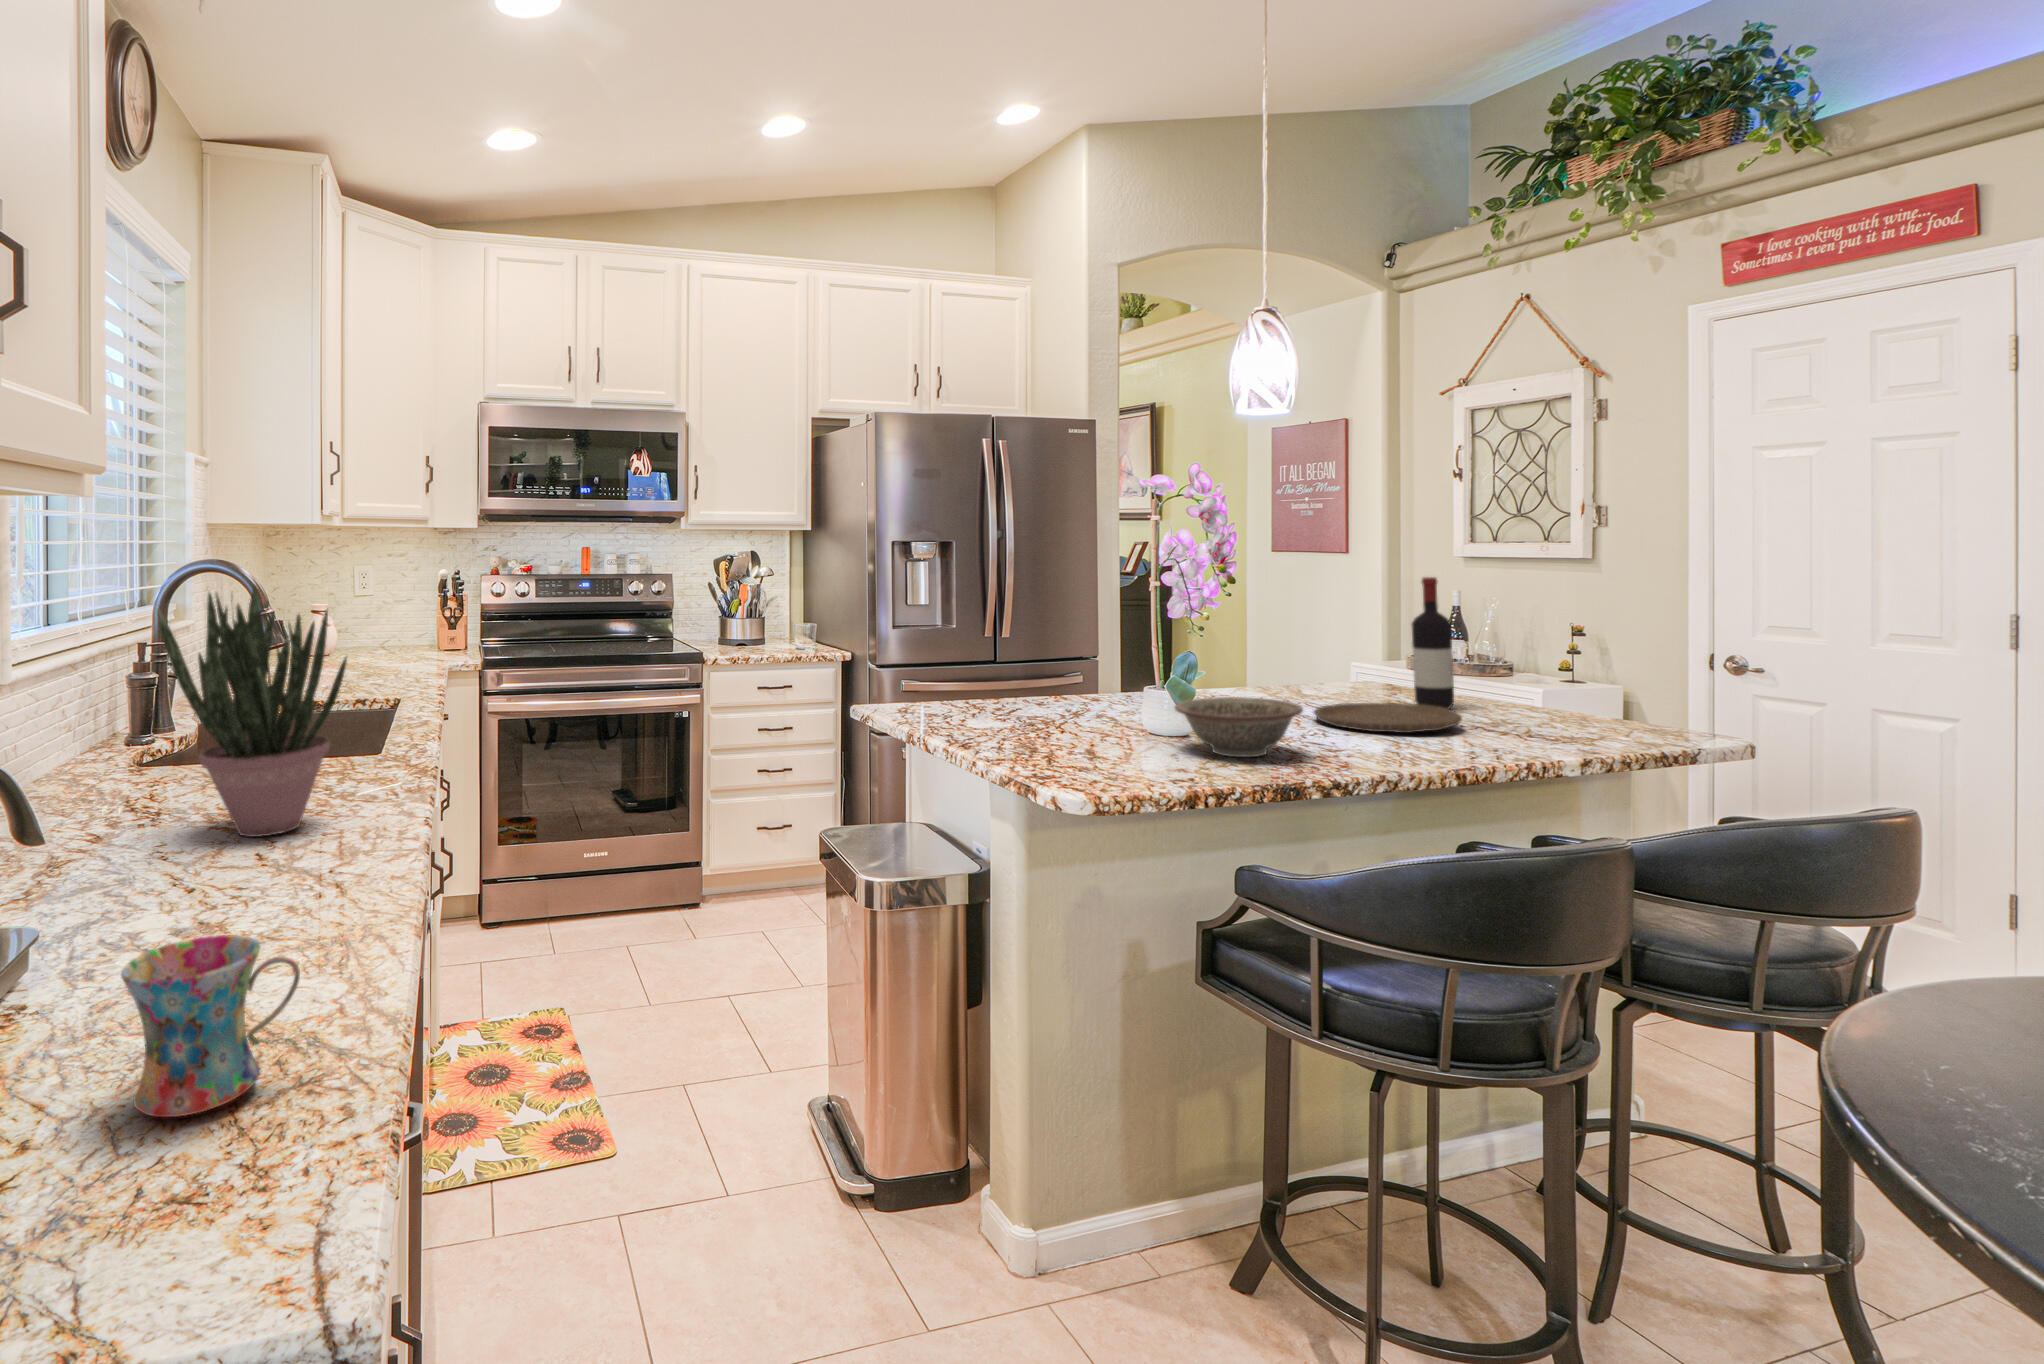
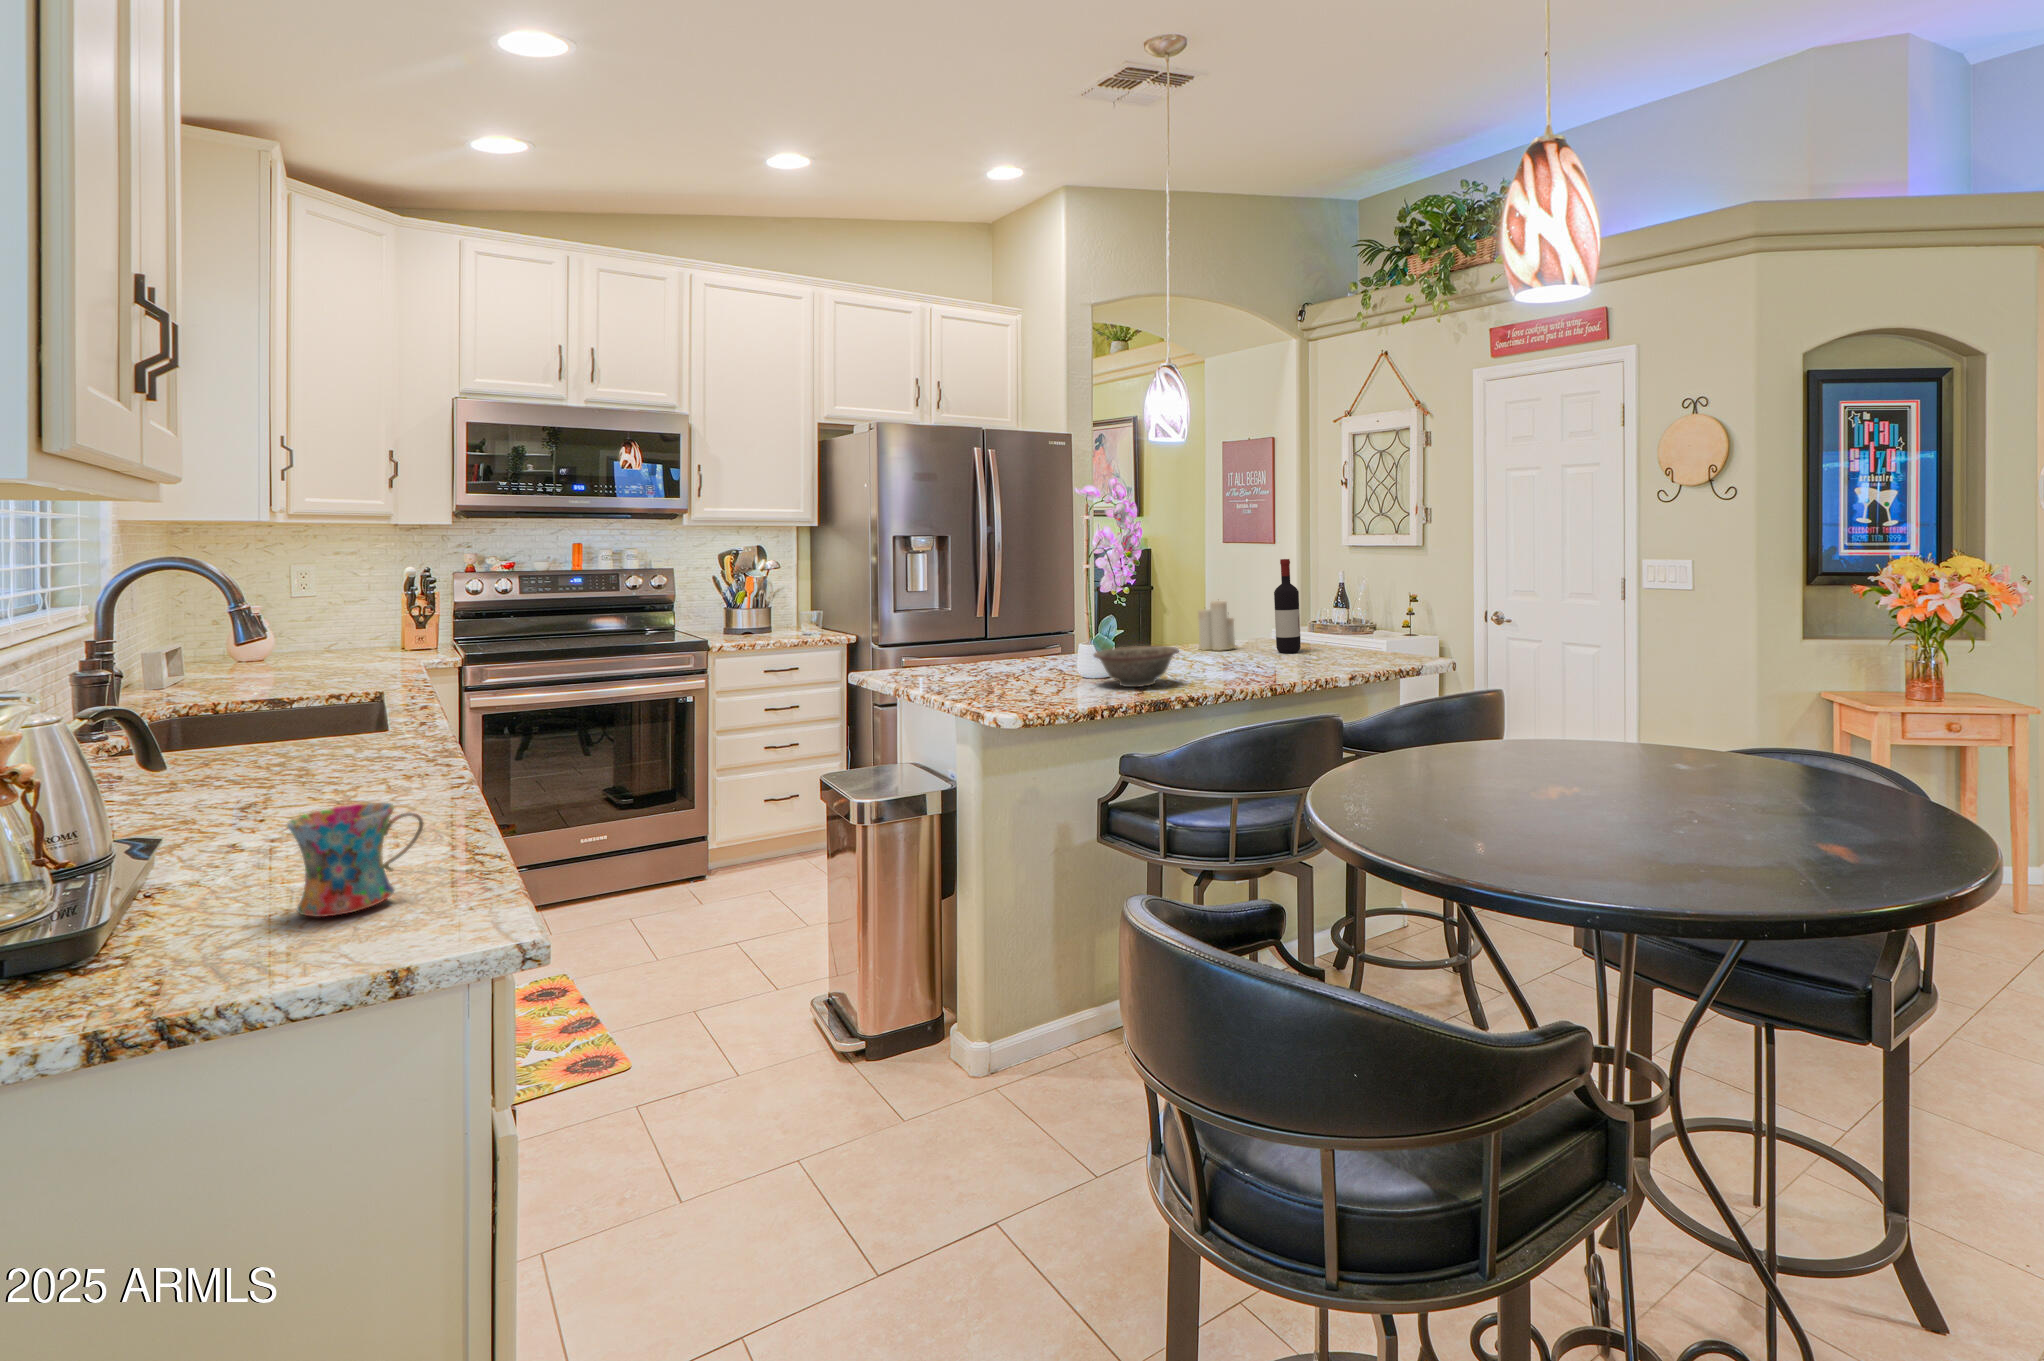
potted plant: present [157,588,347,837] -> none [181,574,381,791]
candle: none [1292,625,1350,700] -> present [1198,601,1236,651]
plate: present [1314,703,1462,733] -> none [1201,649,1295,668]

